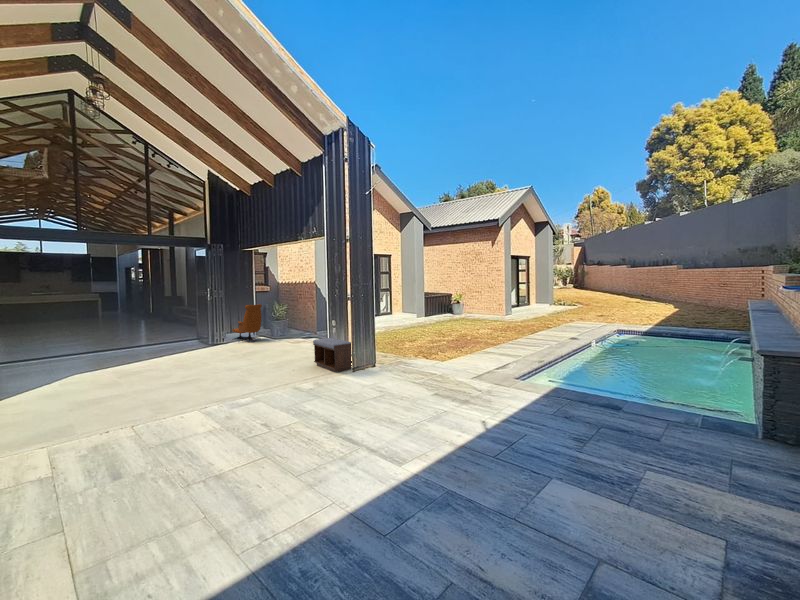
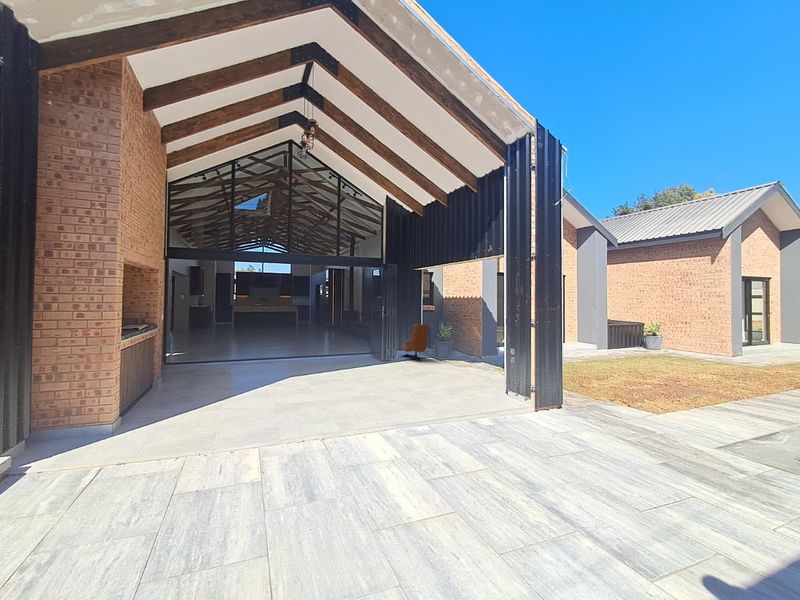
bench: present [313,338,352,372] -> none [486,367,534,409]

